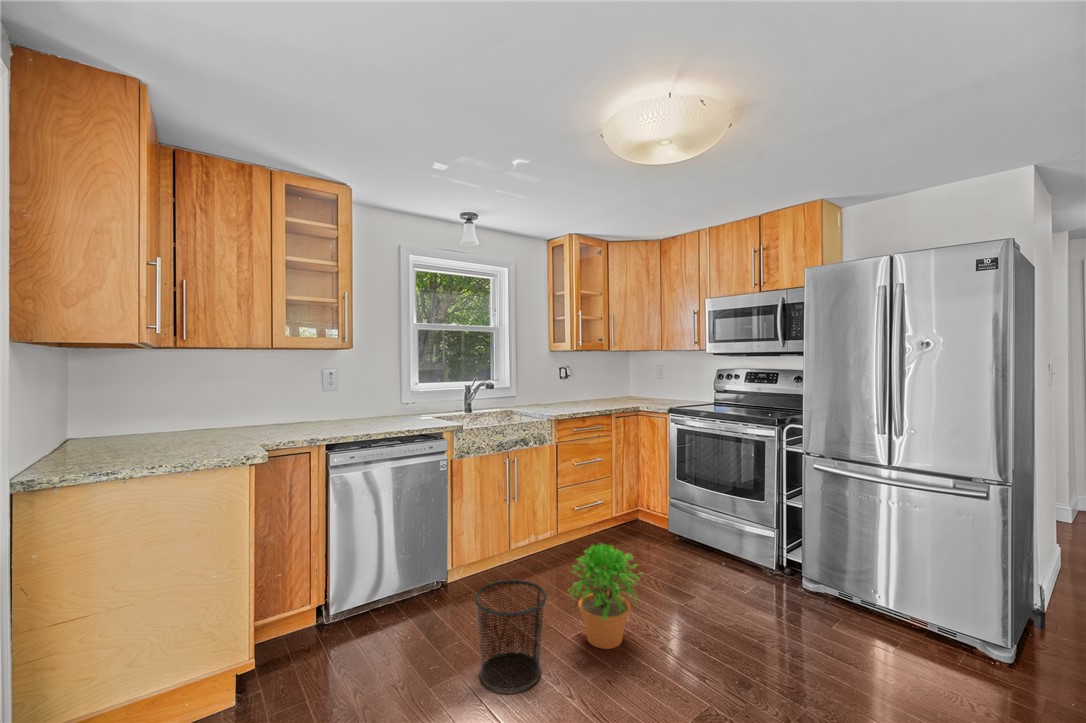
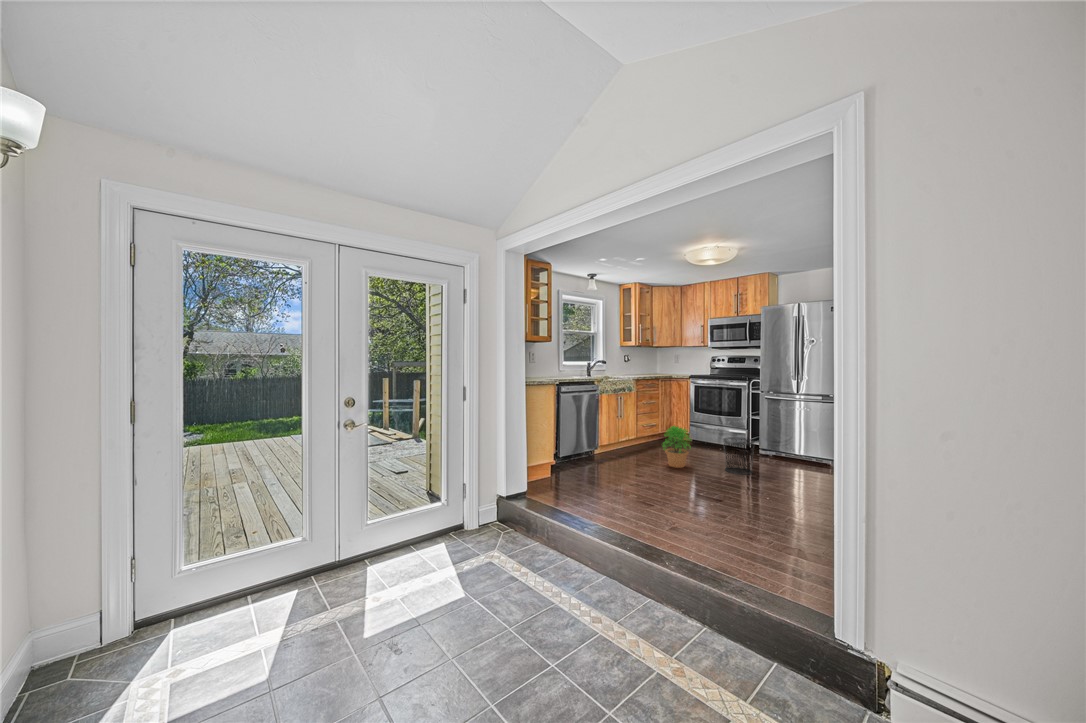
waste bin: present [474,580,547,692] -> present [723,437,755,474]

